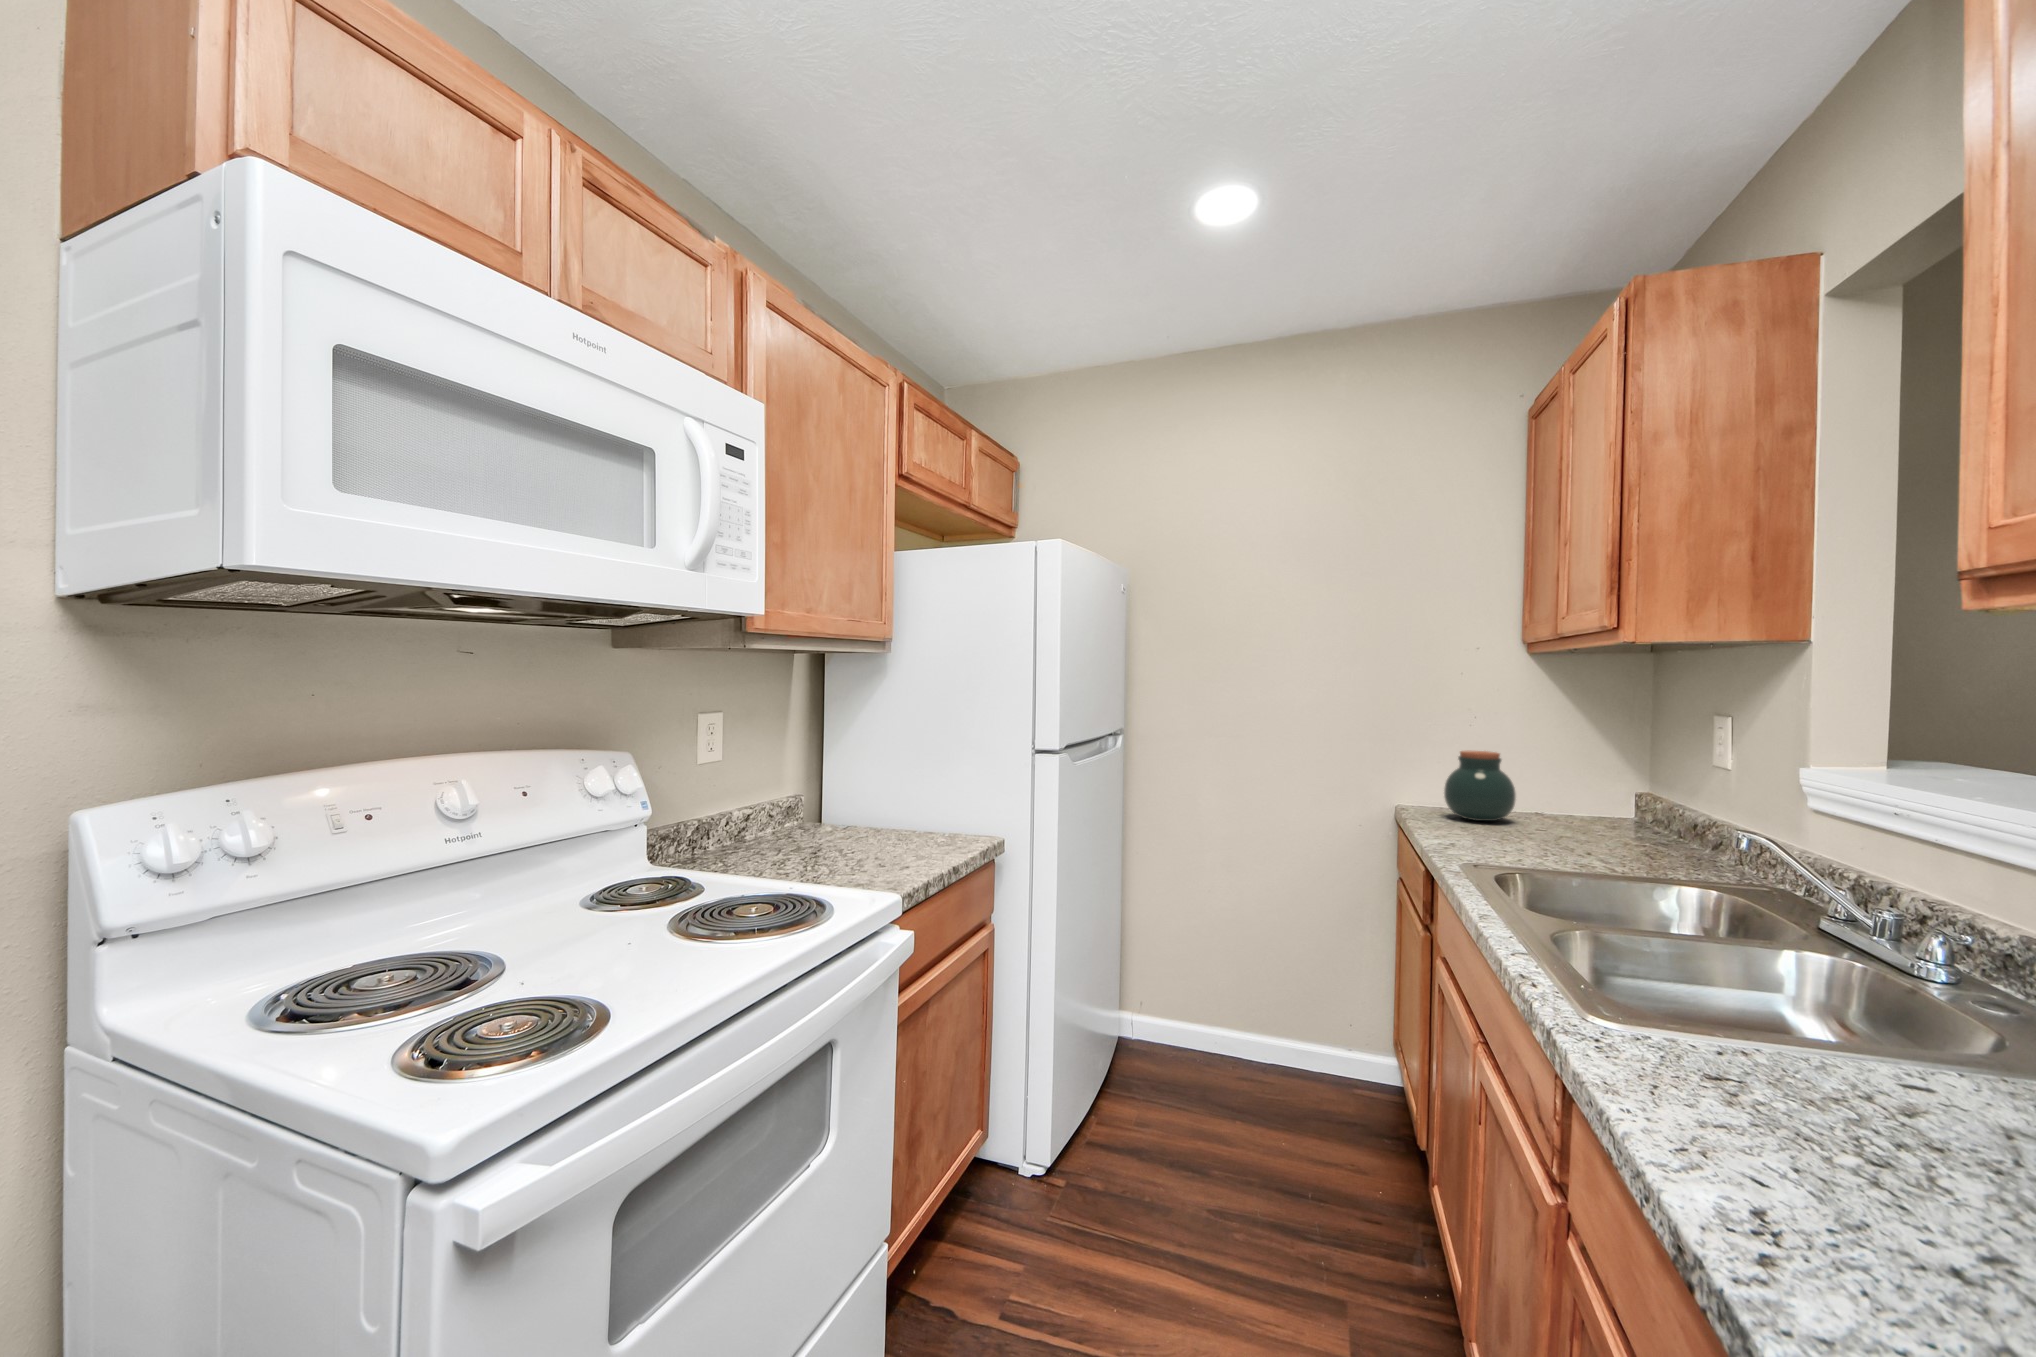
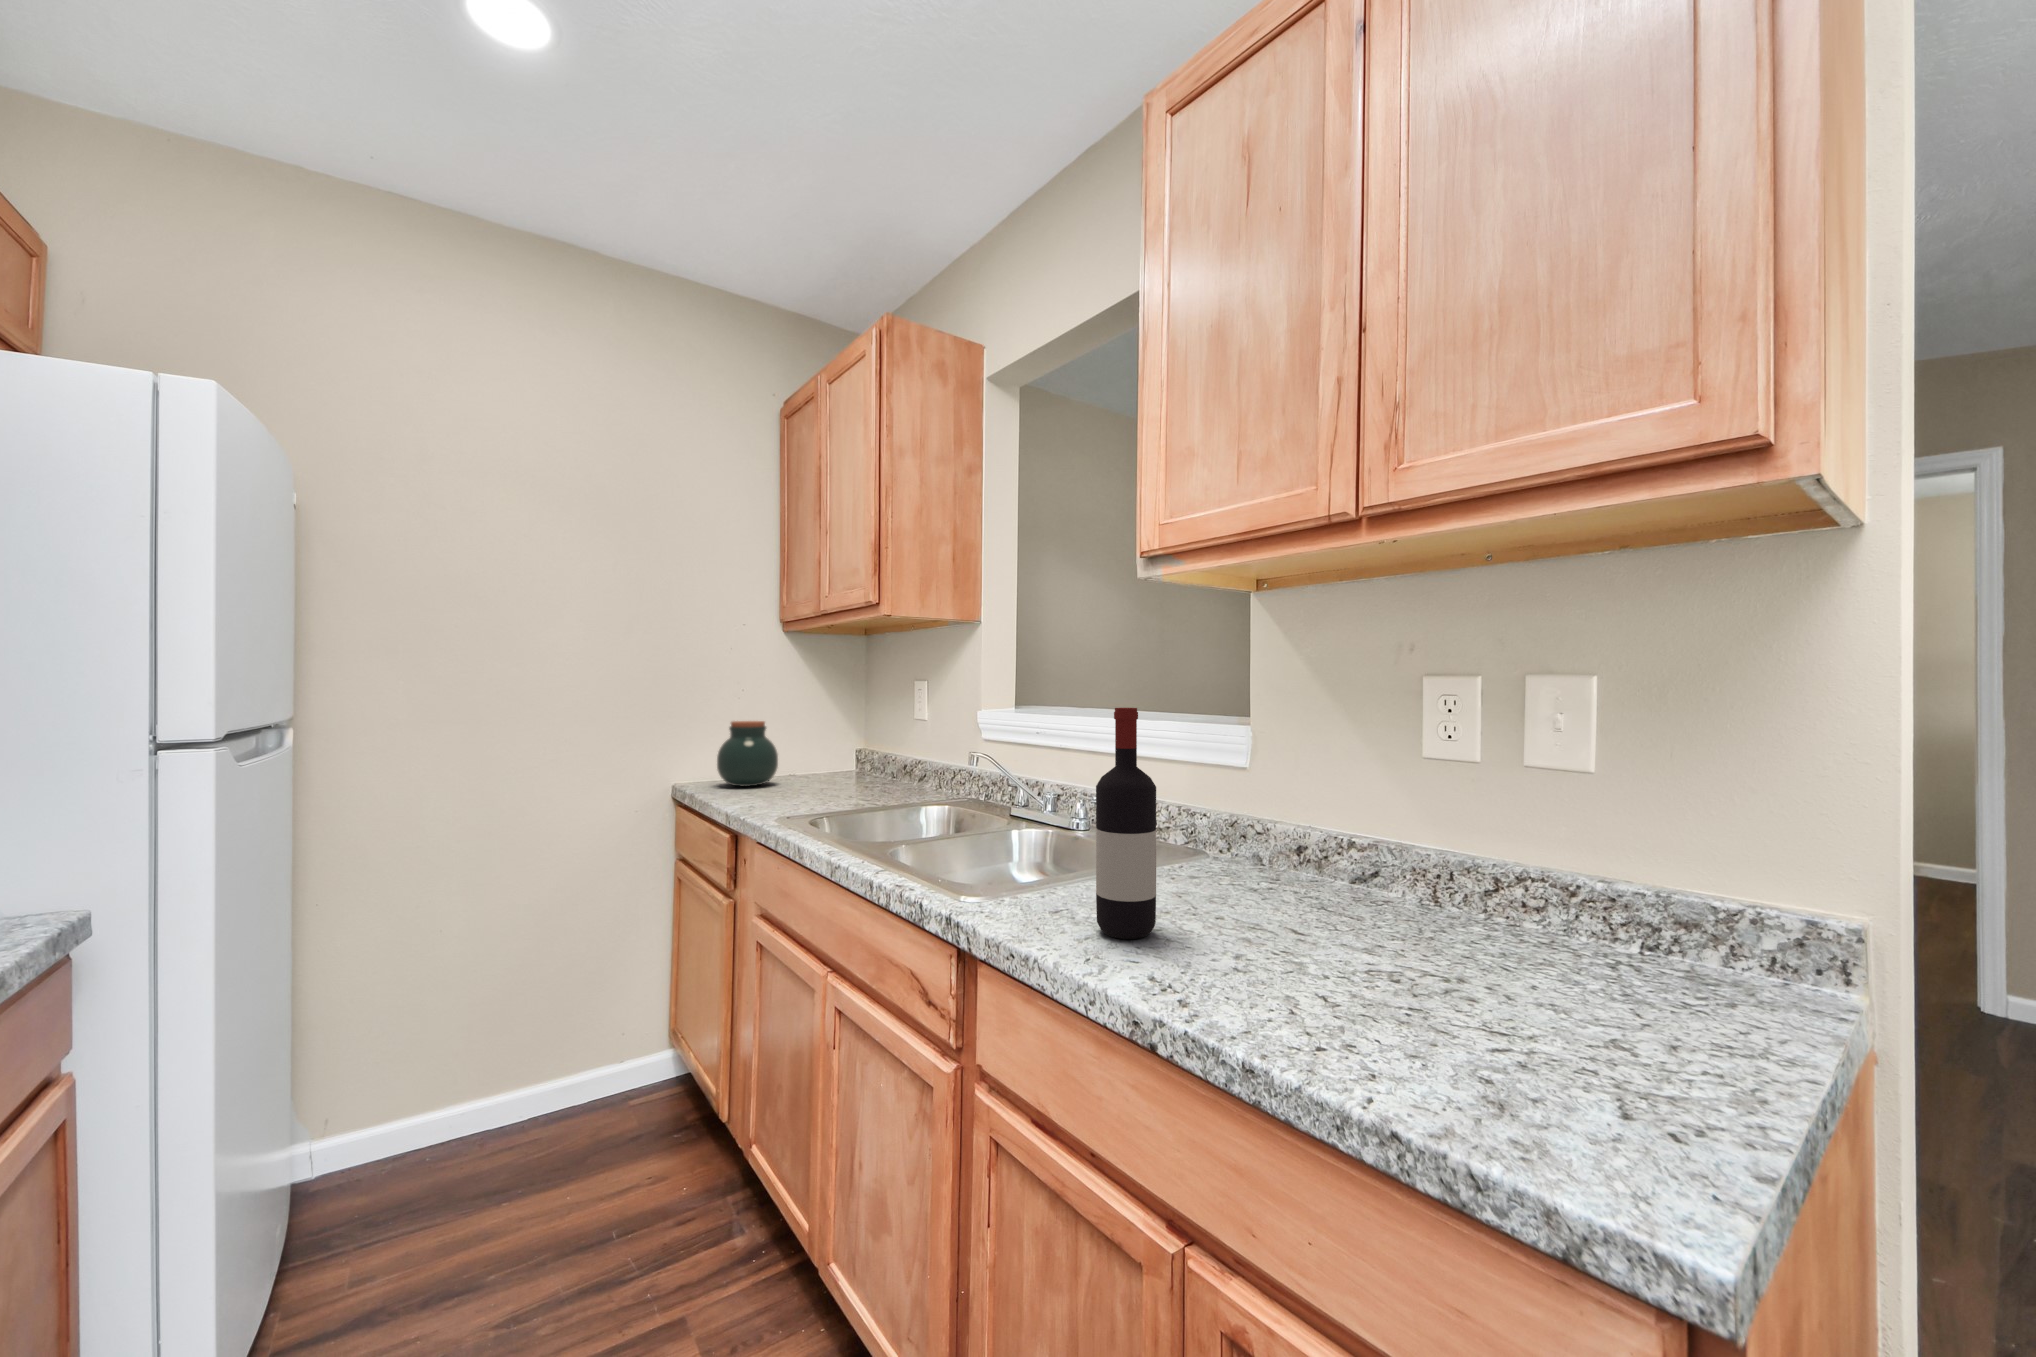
wine bottle: none [1737,821,1858,1166] -> present [1096,708,1156,939]

